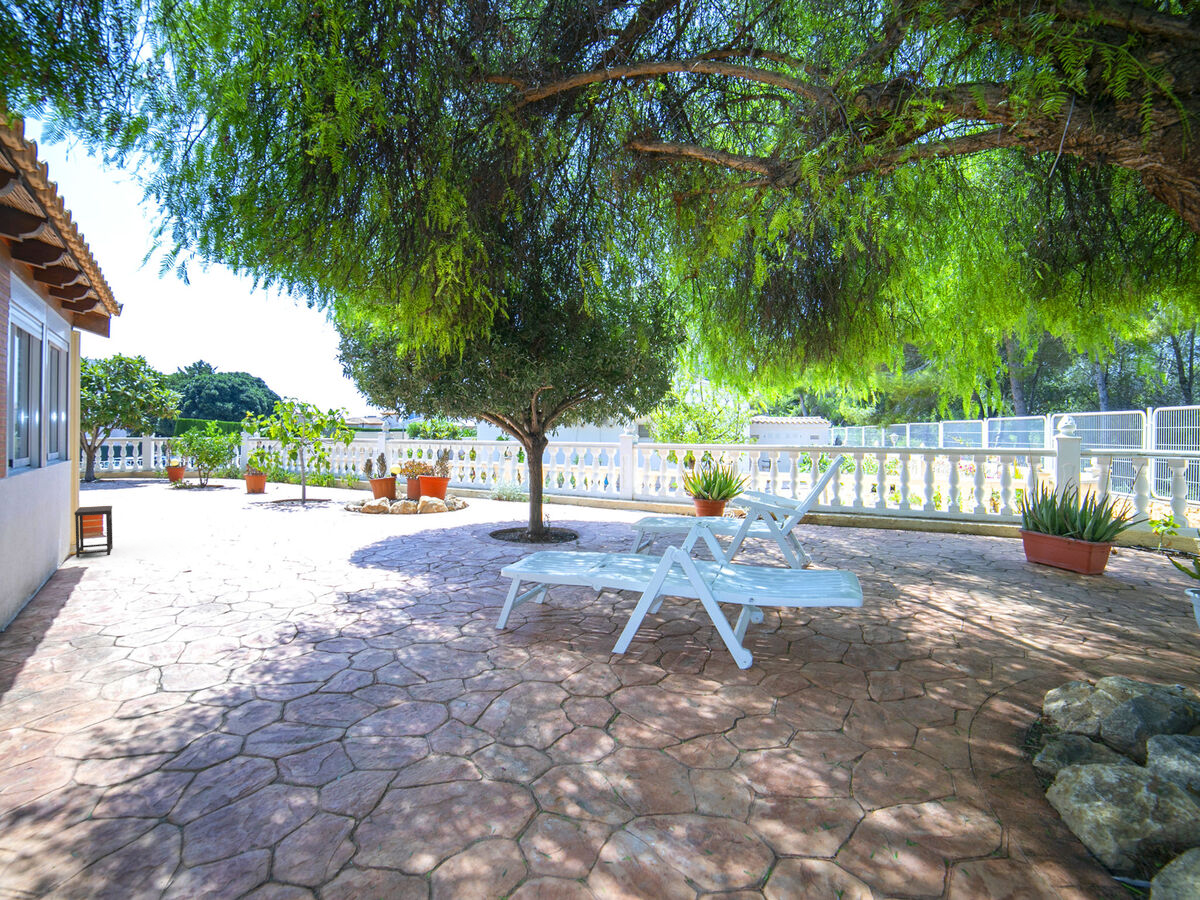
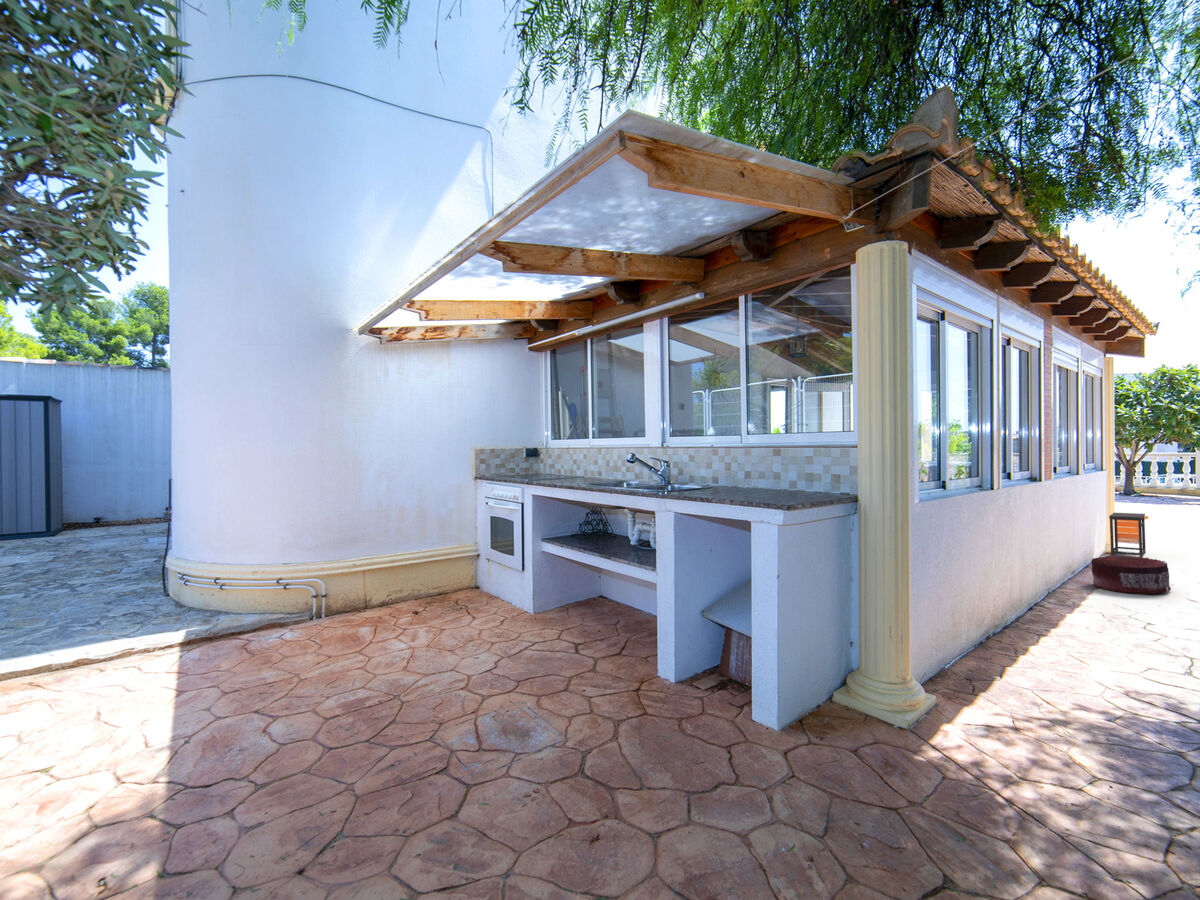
pouf: none [57,556,144,603] -> present [1091,555,1171,594]

